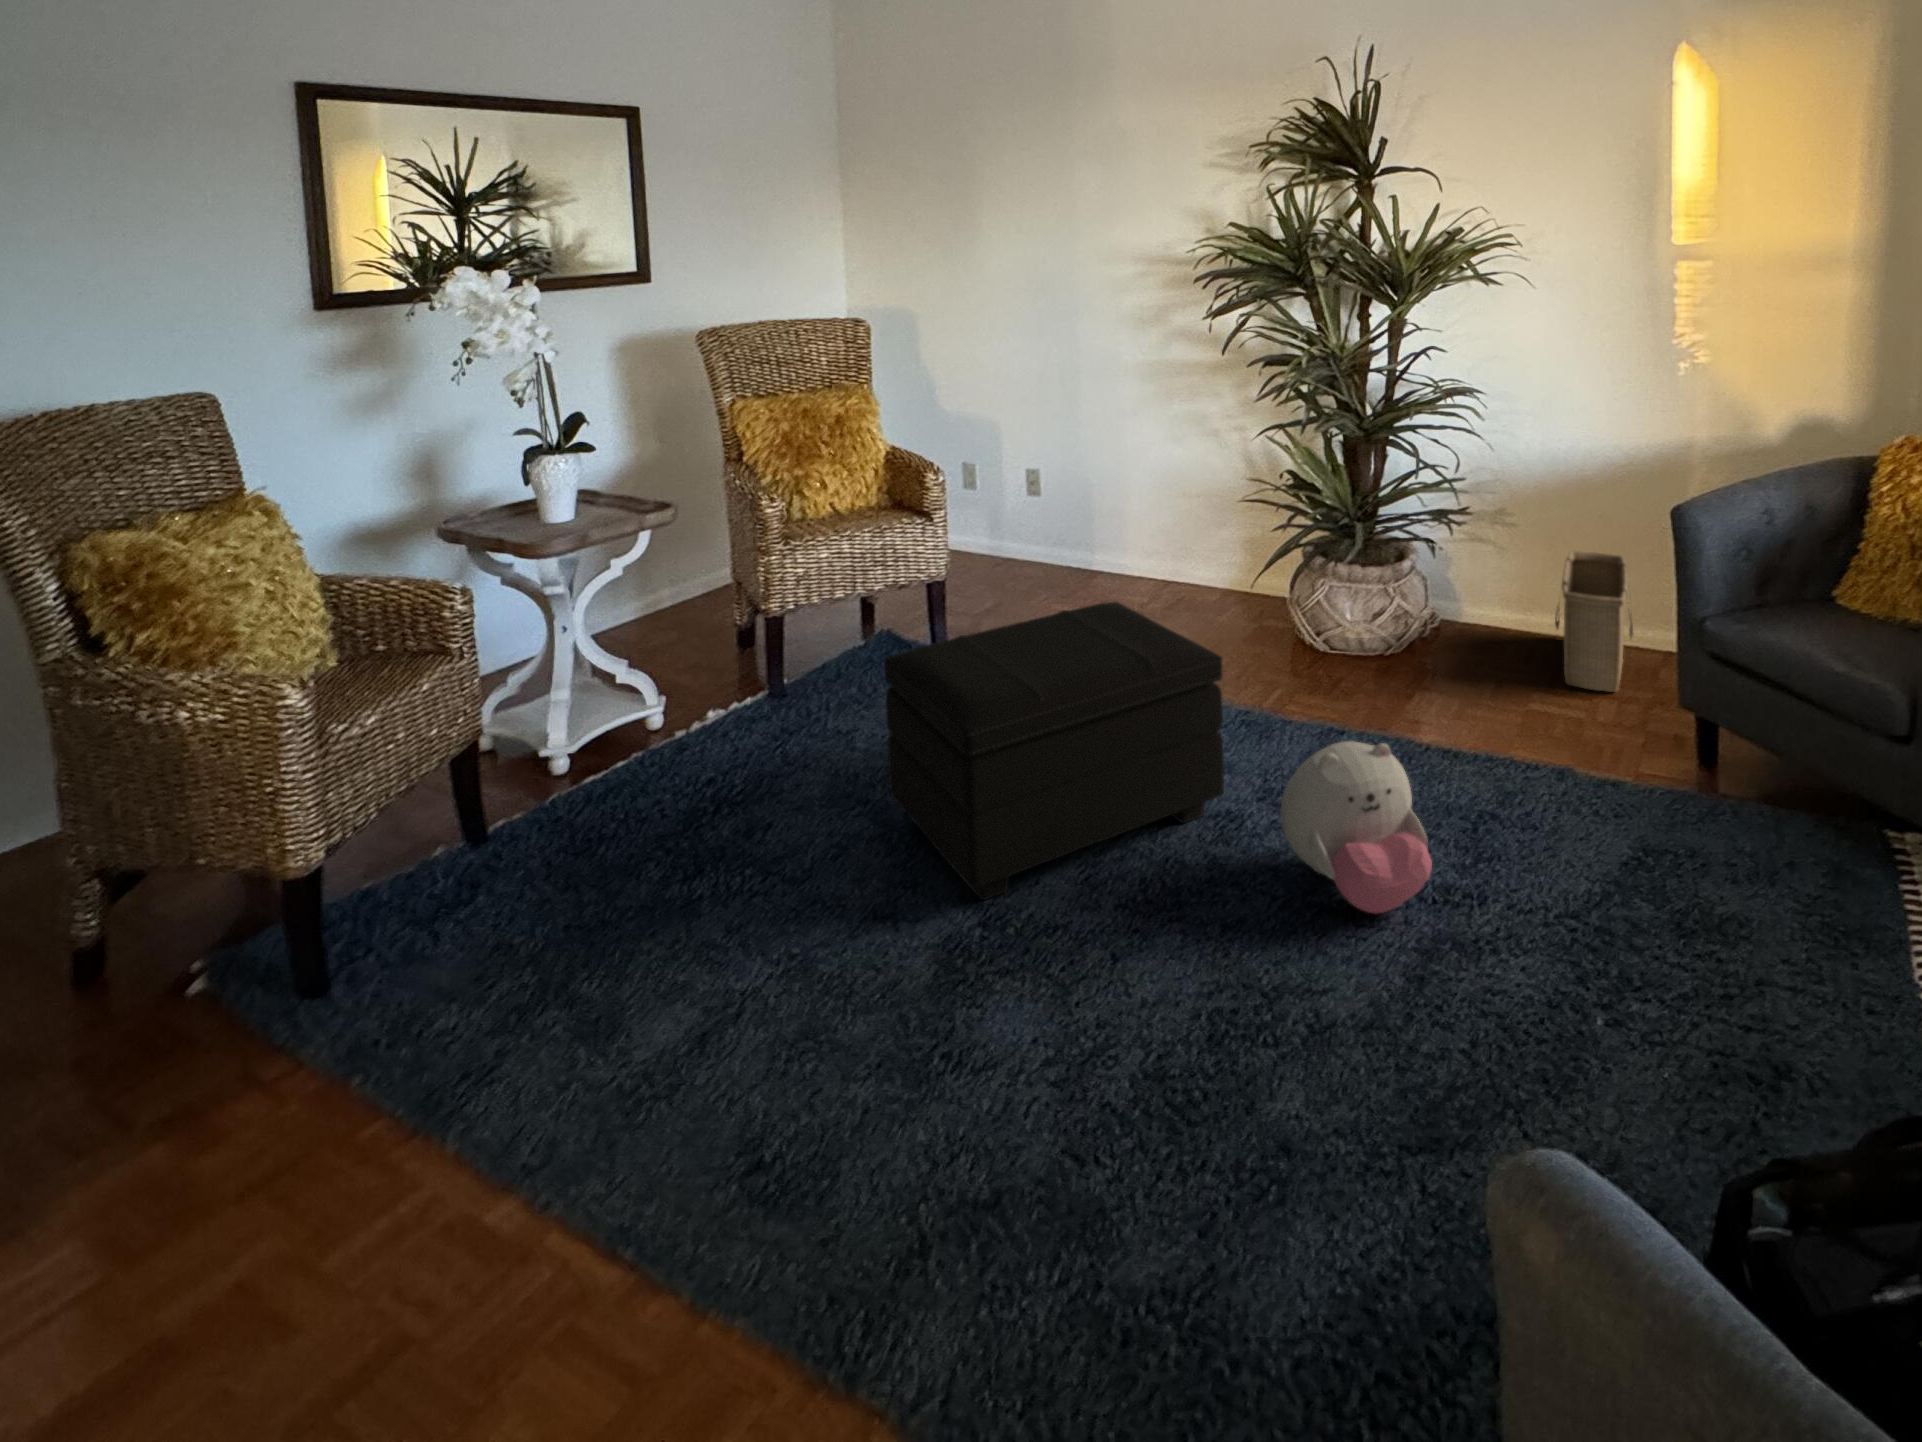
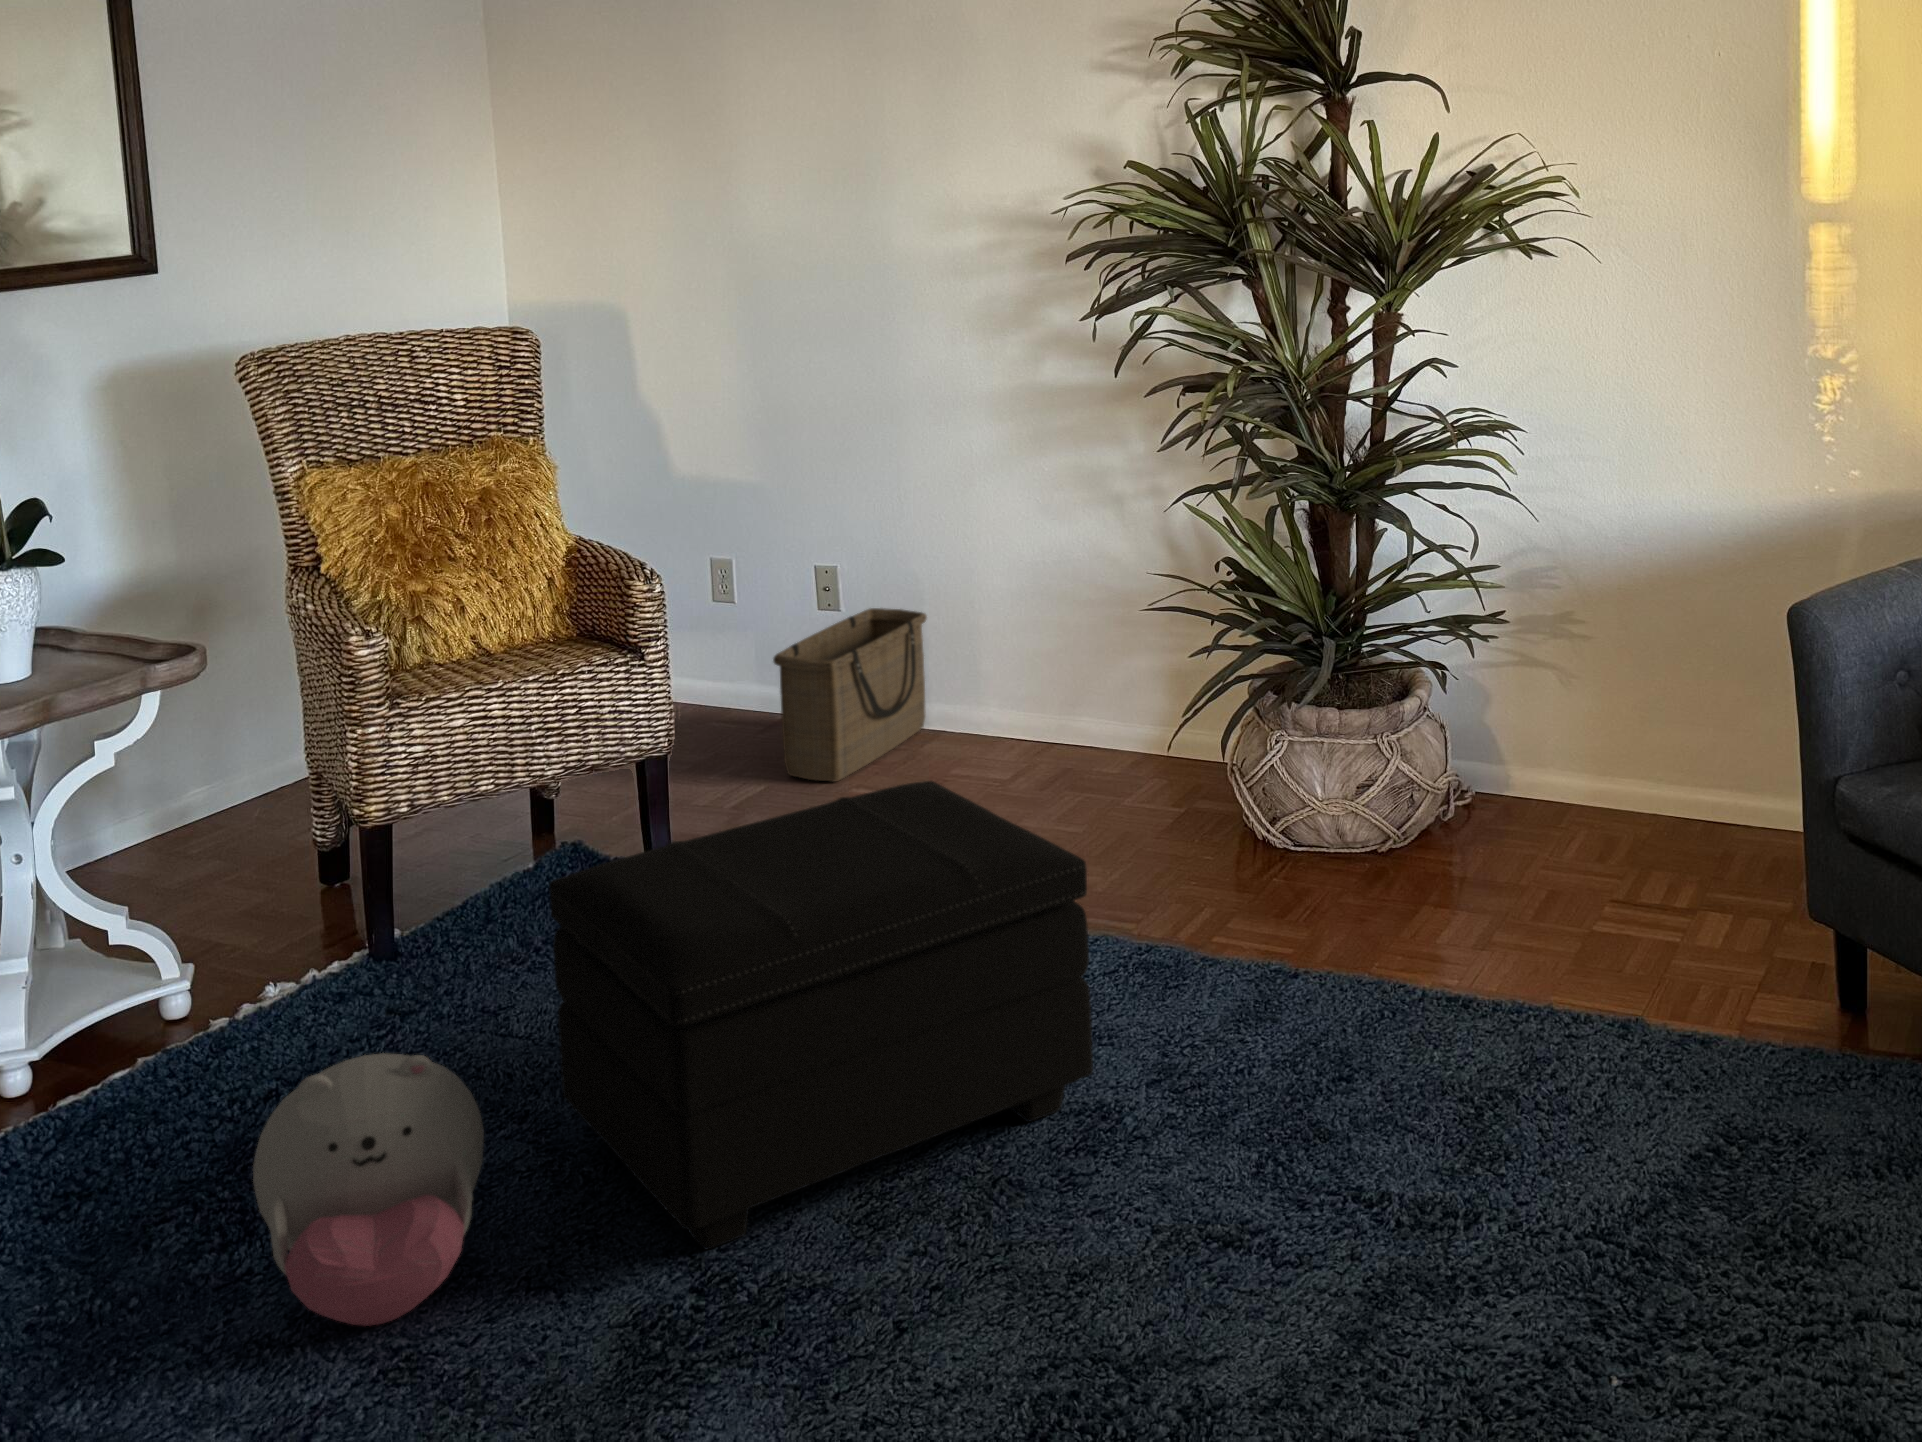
basket: present [1555,551,1633,692] -> present [773,608,927,782]
plush toy: present [1281,741,1432,913] -> present [253,1053,484,1326]

